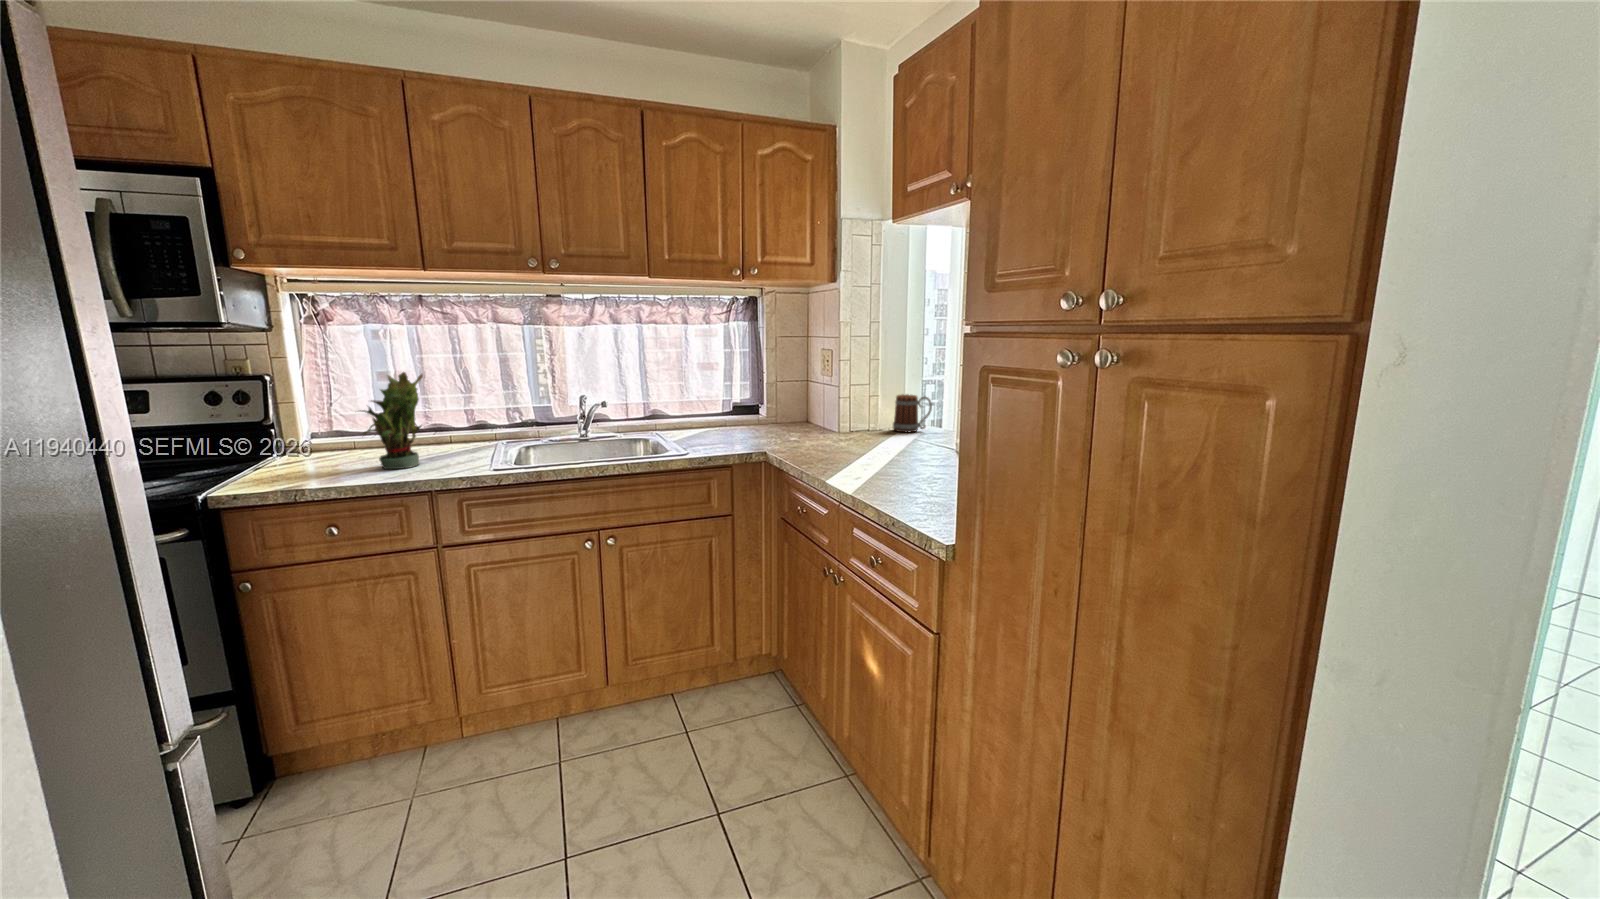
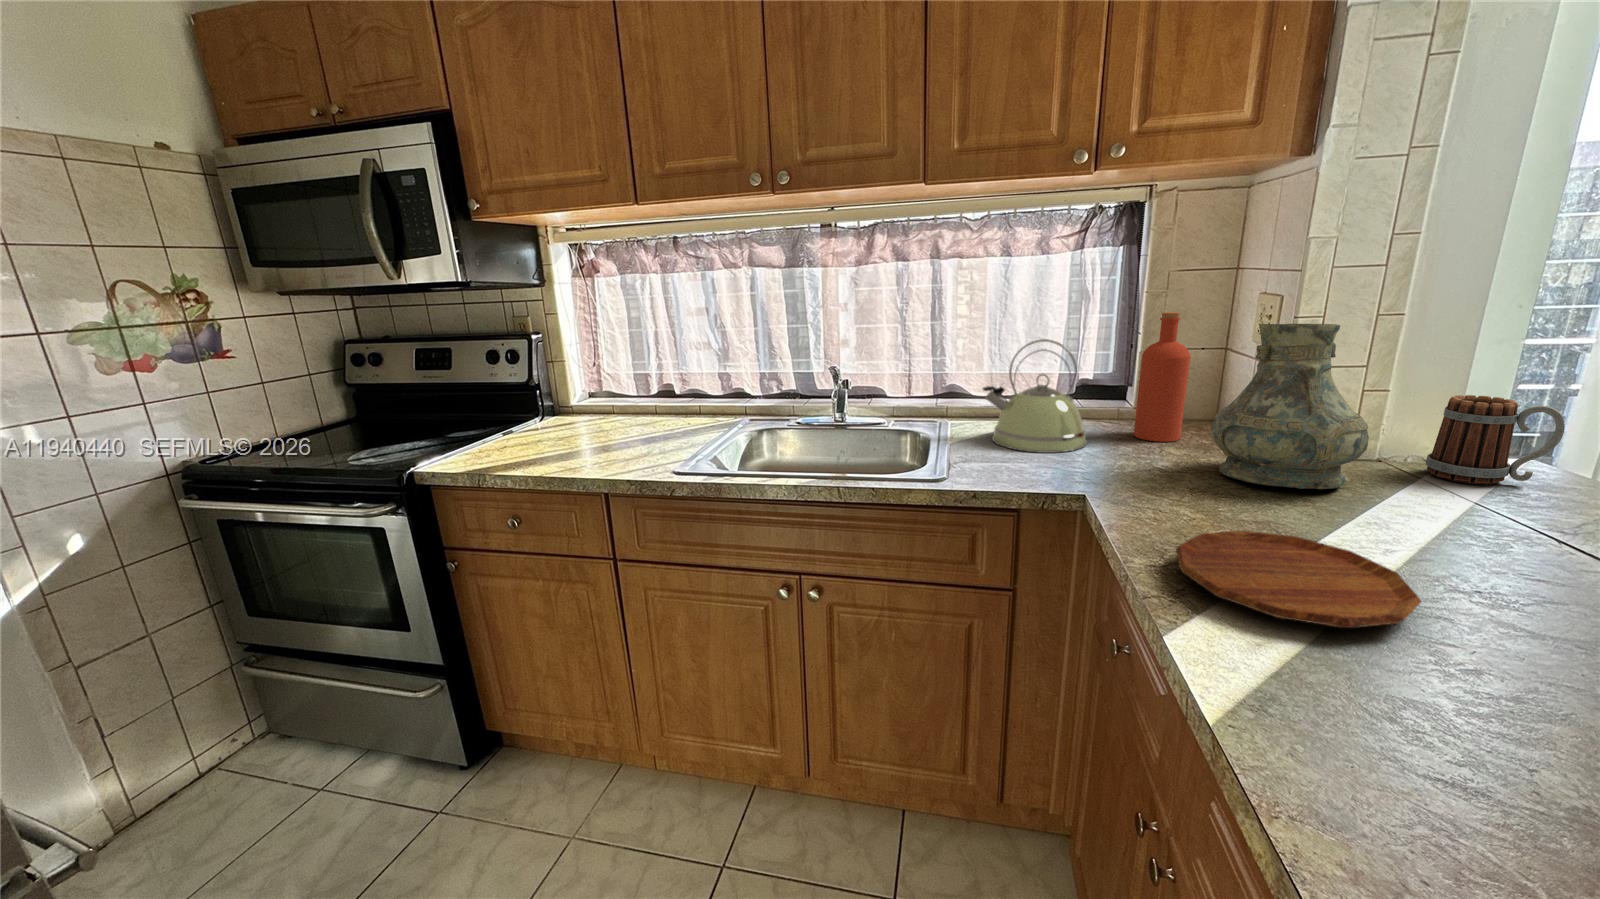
bottle: none [770,359,793,430] -> present [1134,312,1191,442]
vase: none [812,362,873,439] -> present [1211,324,1369,489]
potted plant: present [360,372,423,469] -> none [560,337,630,452]
kettle: none [687,374,750,440] -> present [983,339,1087,453]
tray: none [818,449,901,470] -> present [1176,531,1421,628]

